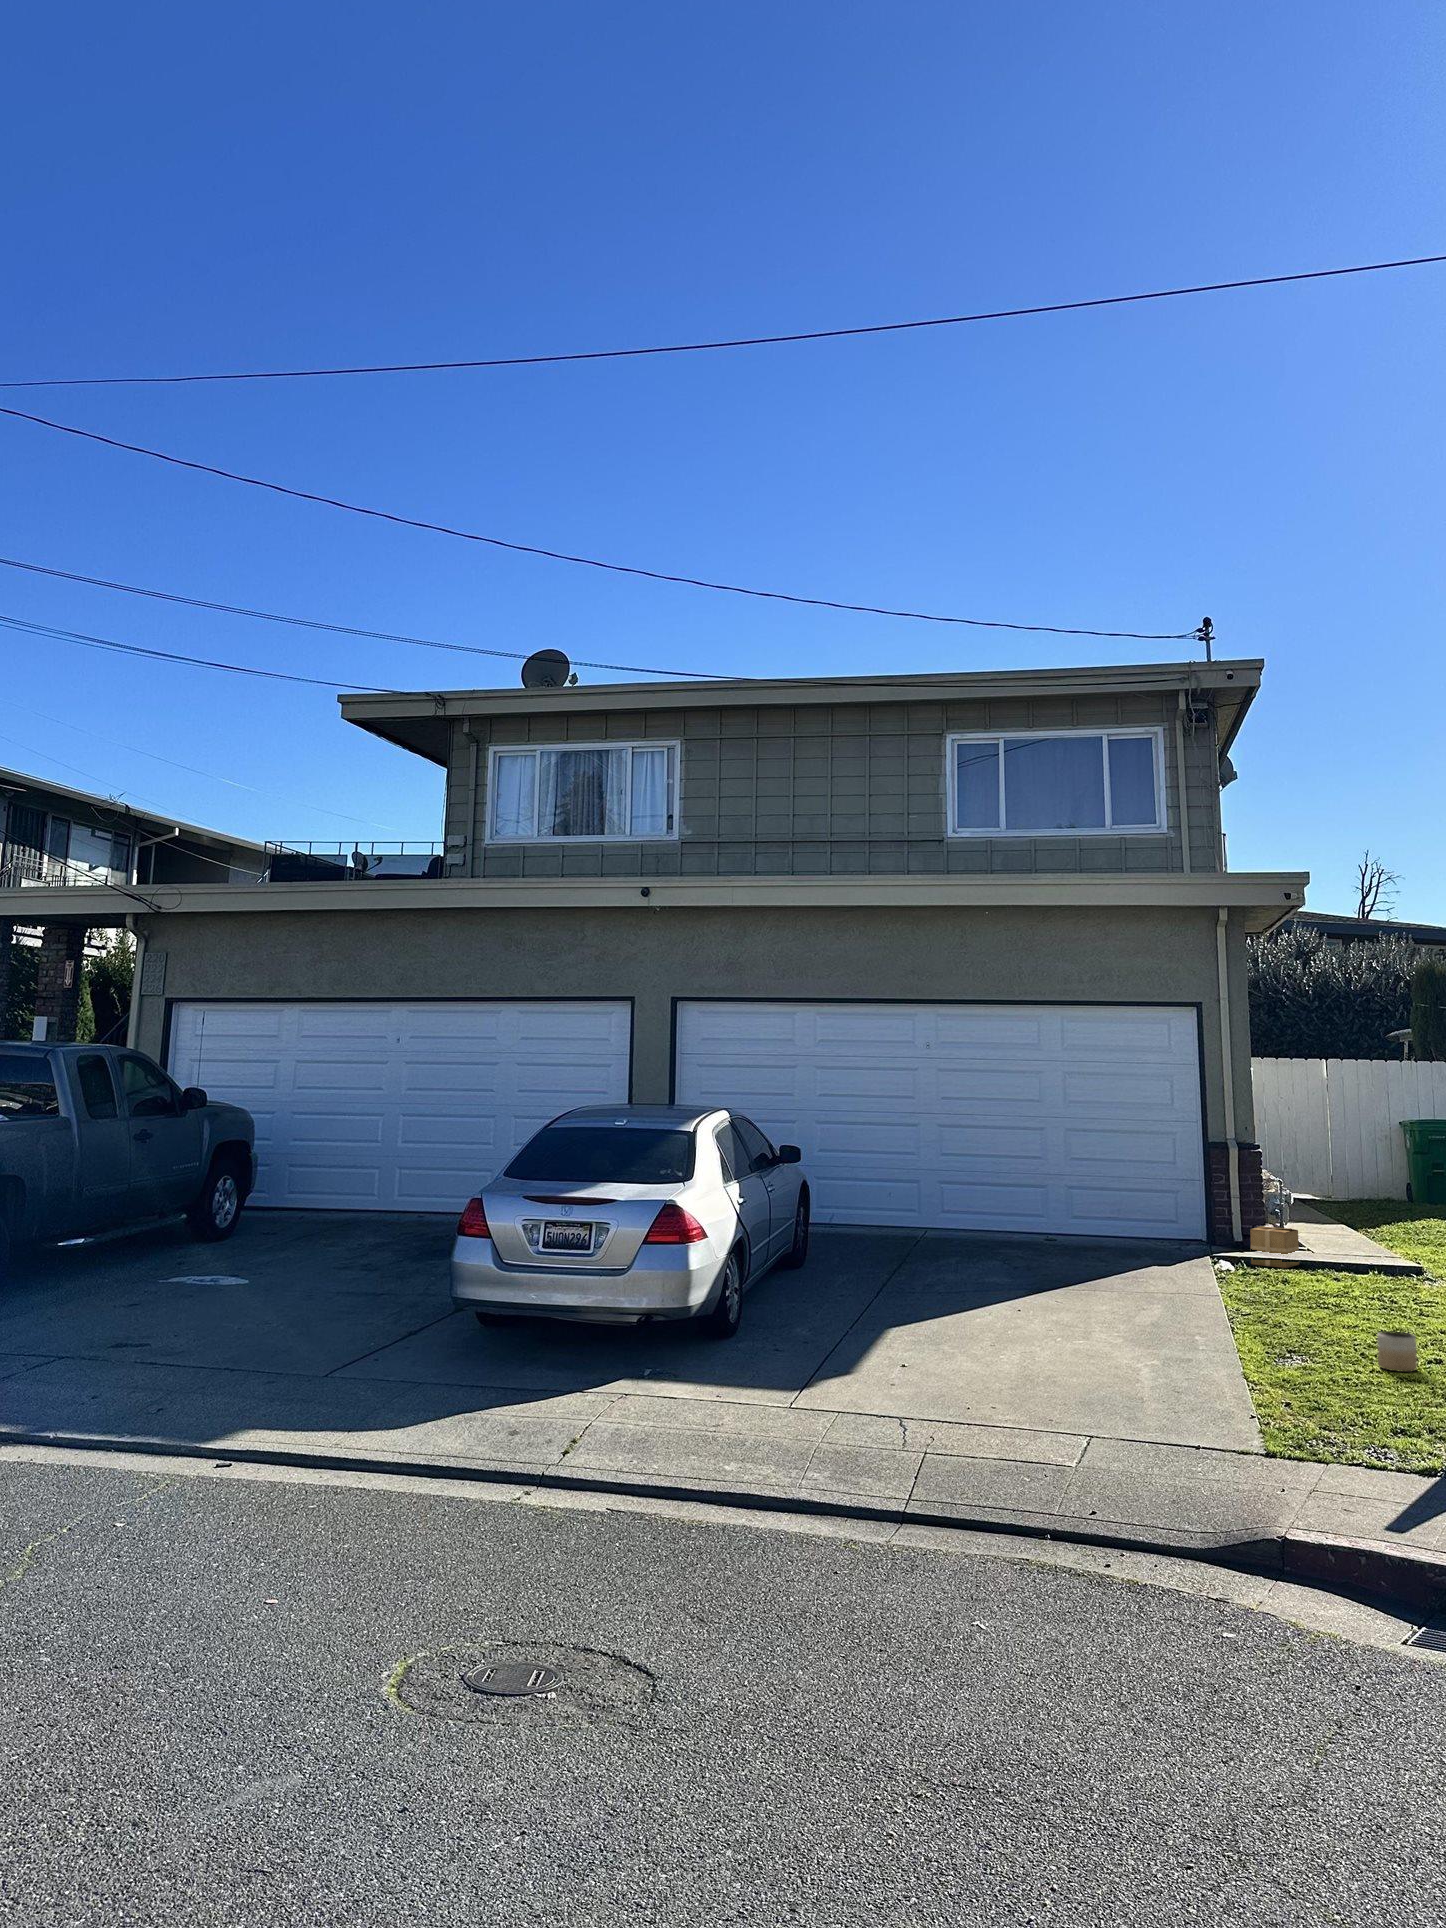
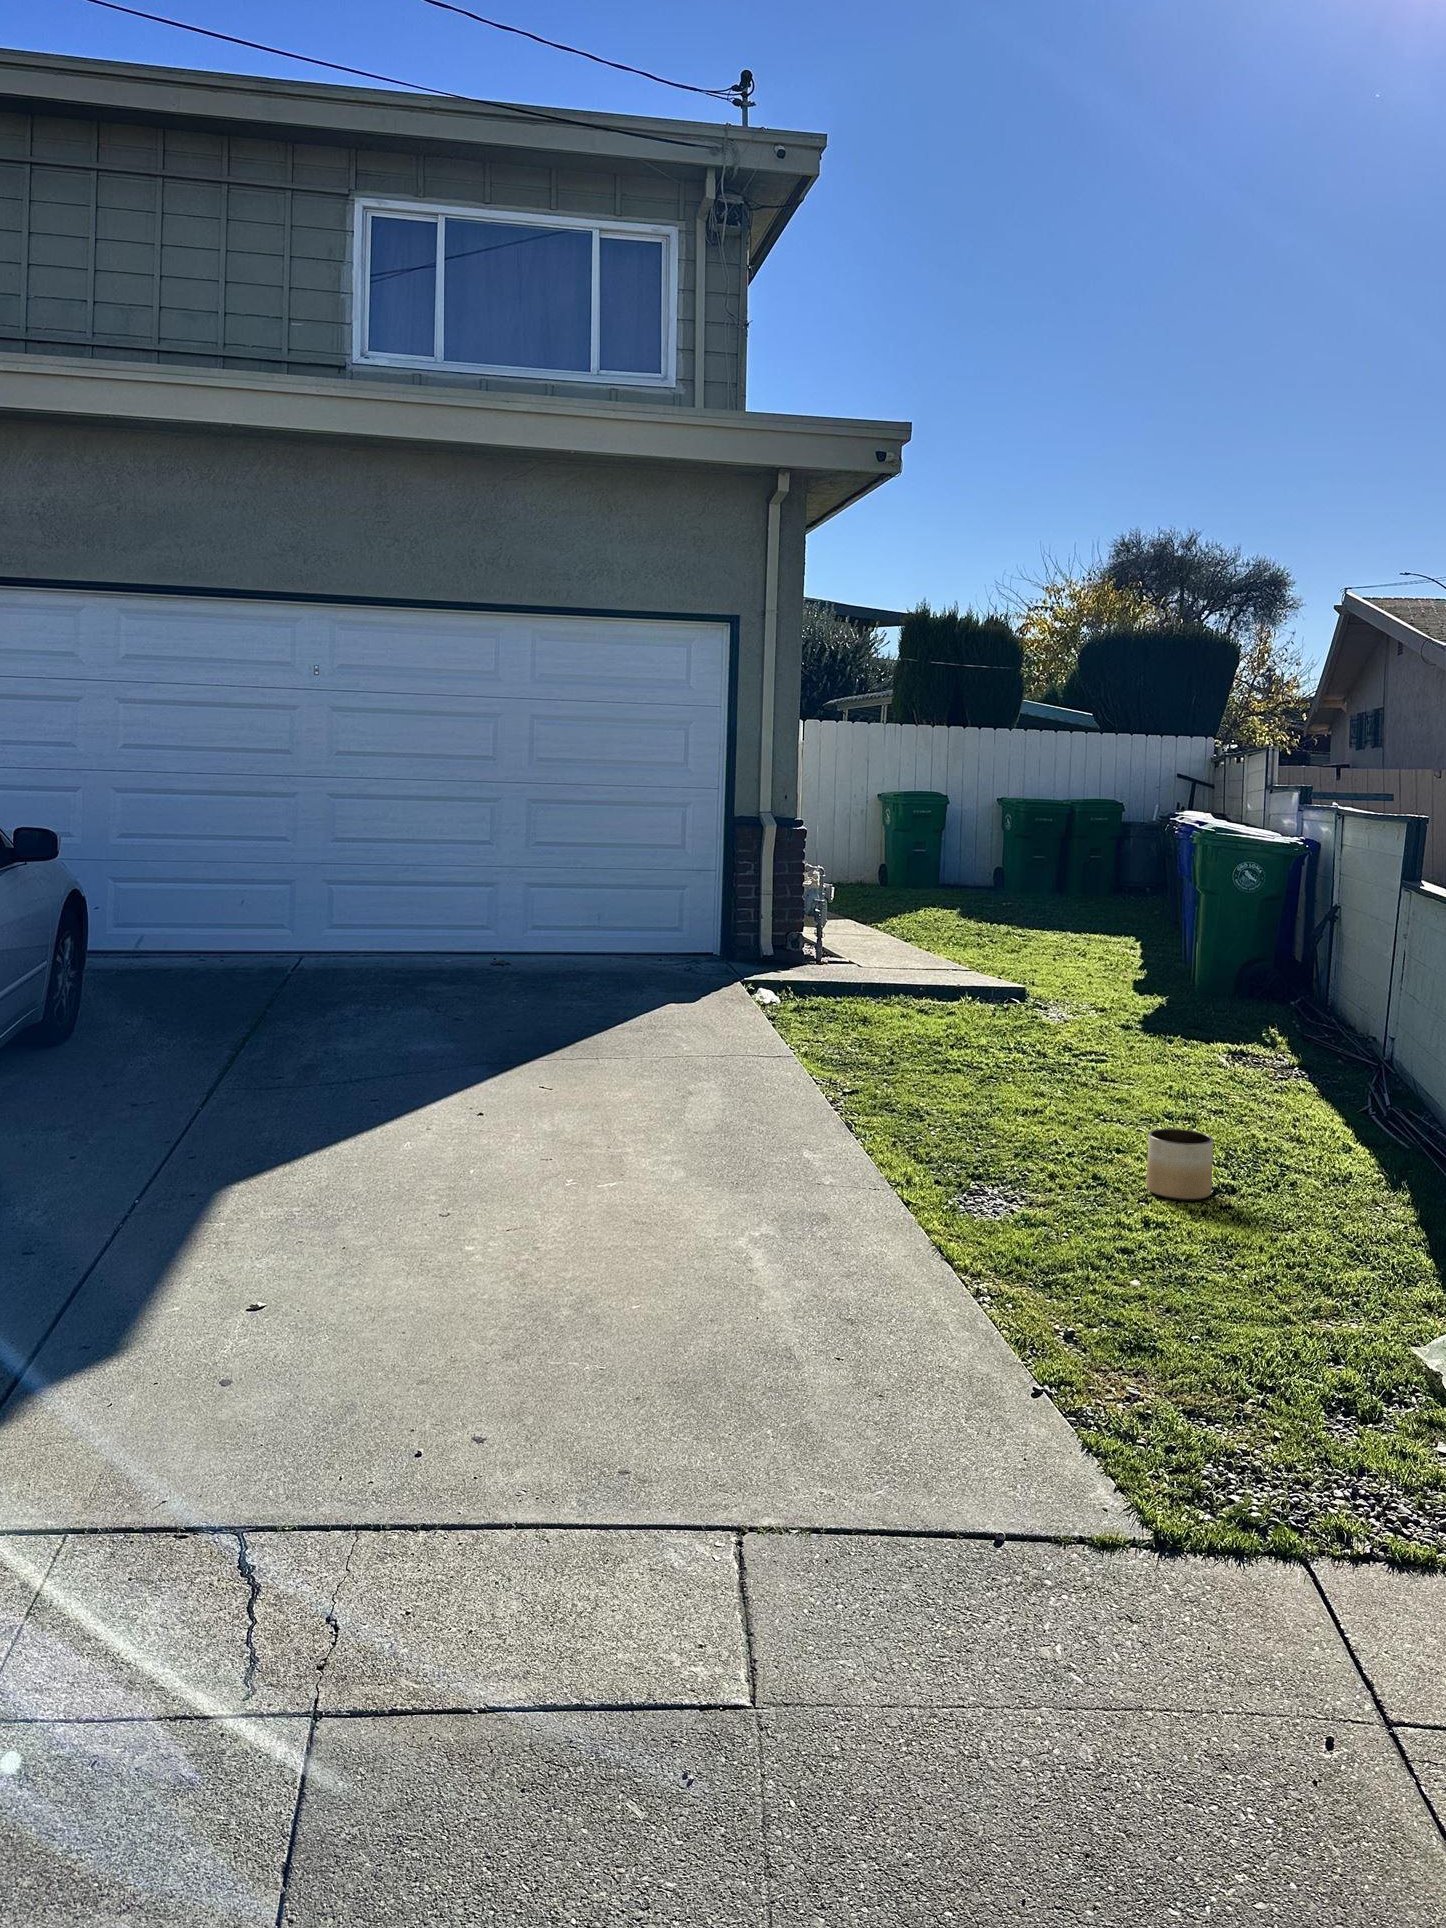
cardboard box: present [1250,1226,1299,1268] -> none [787,933,848,991]

